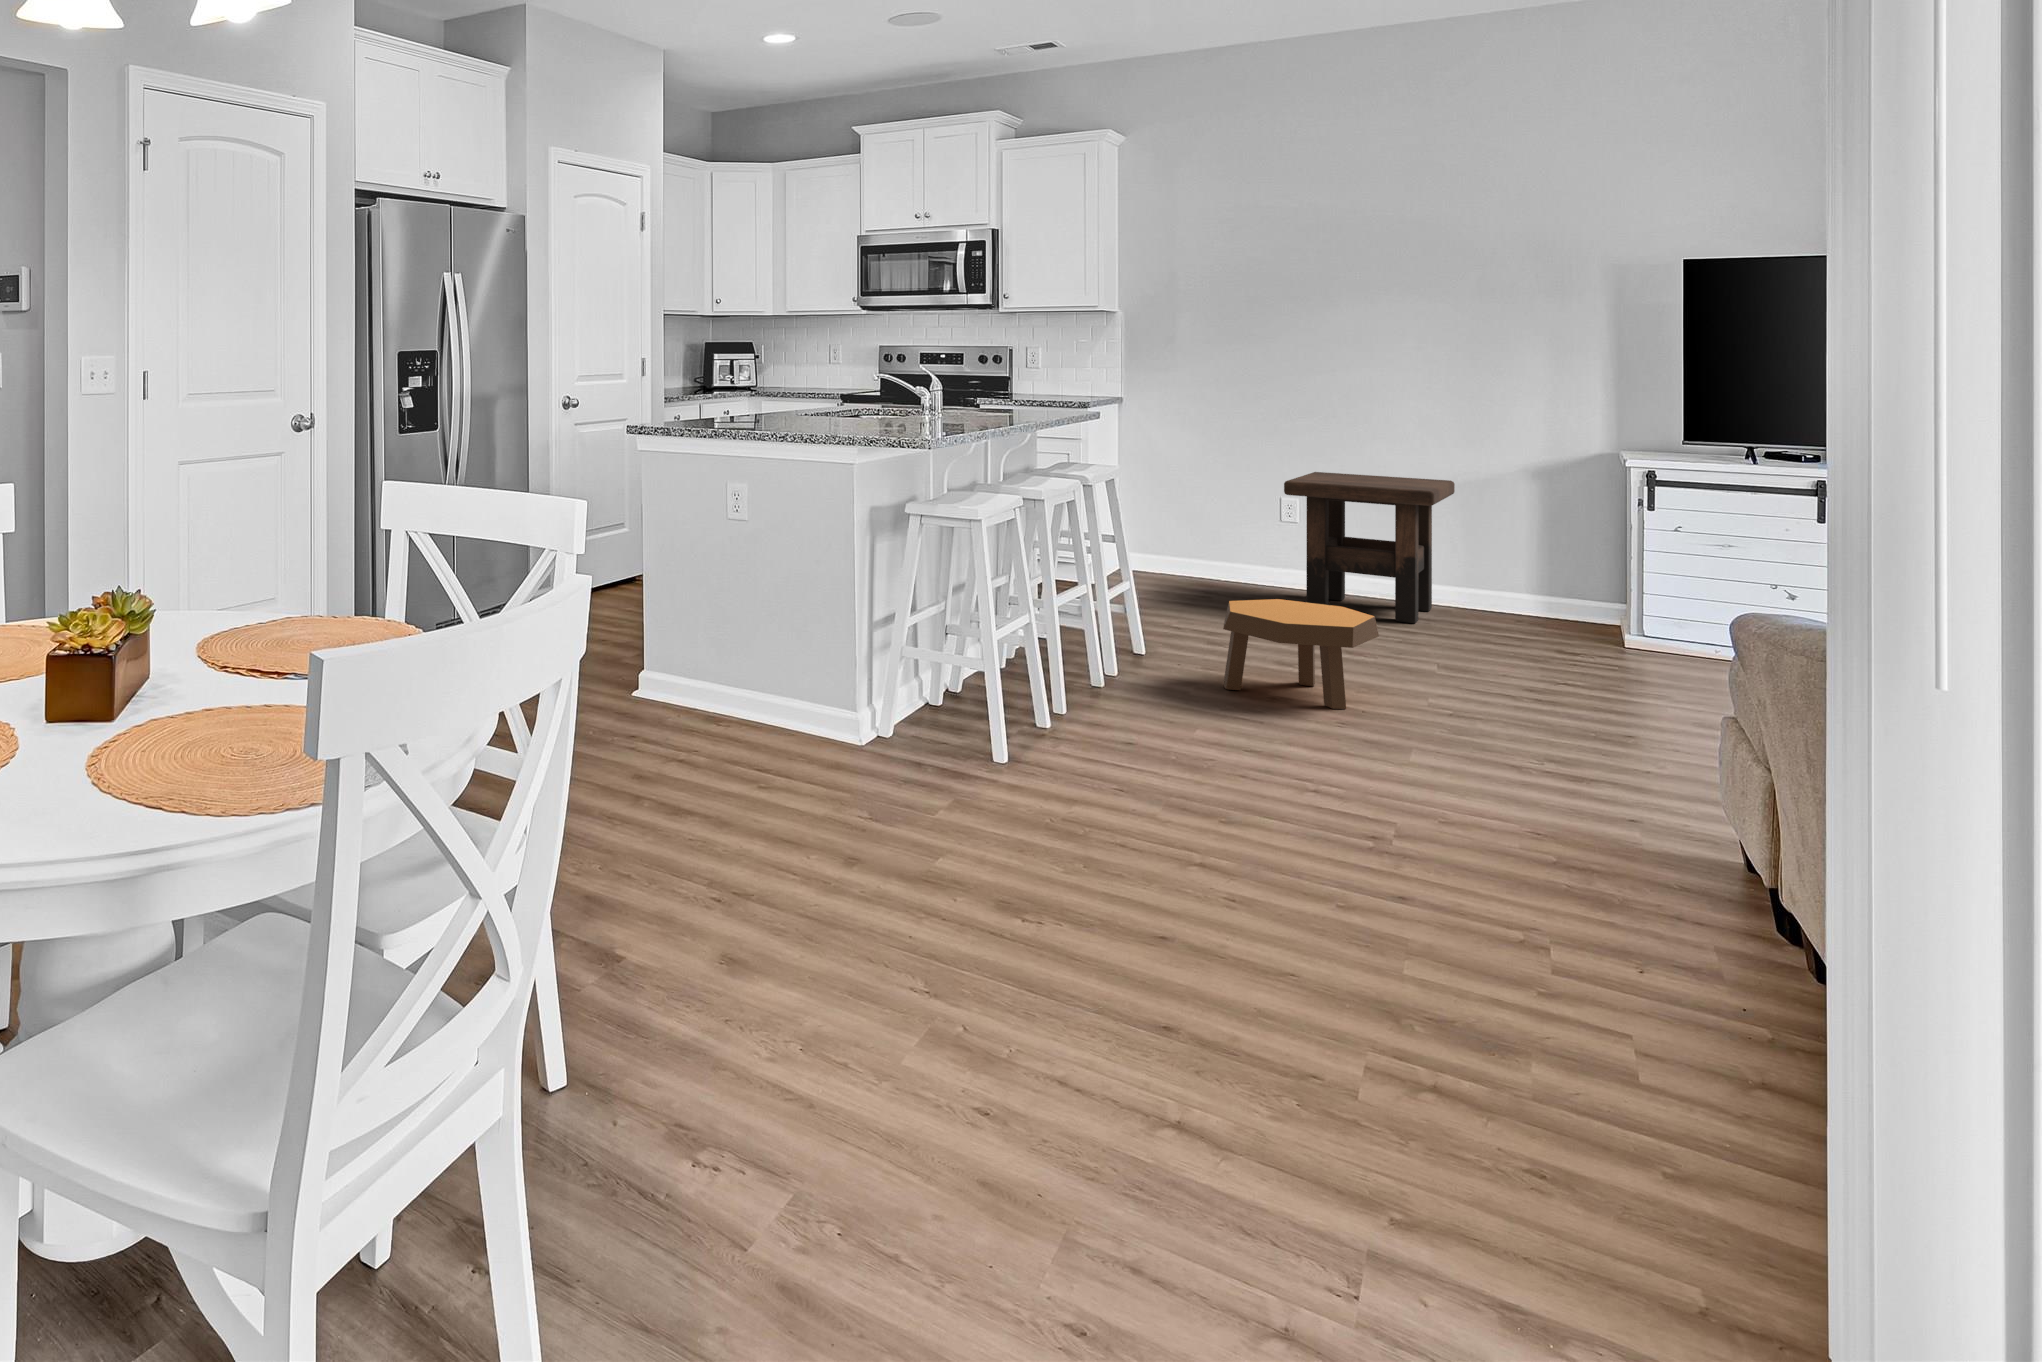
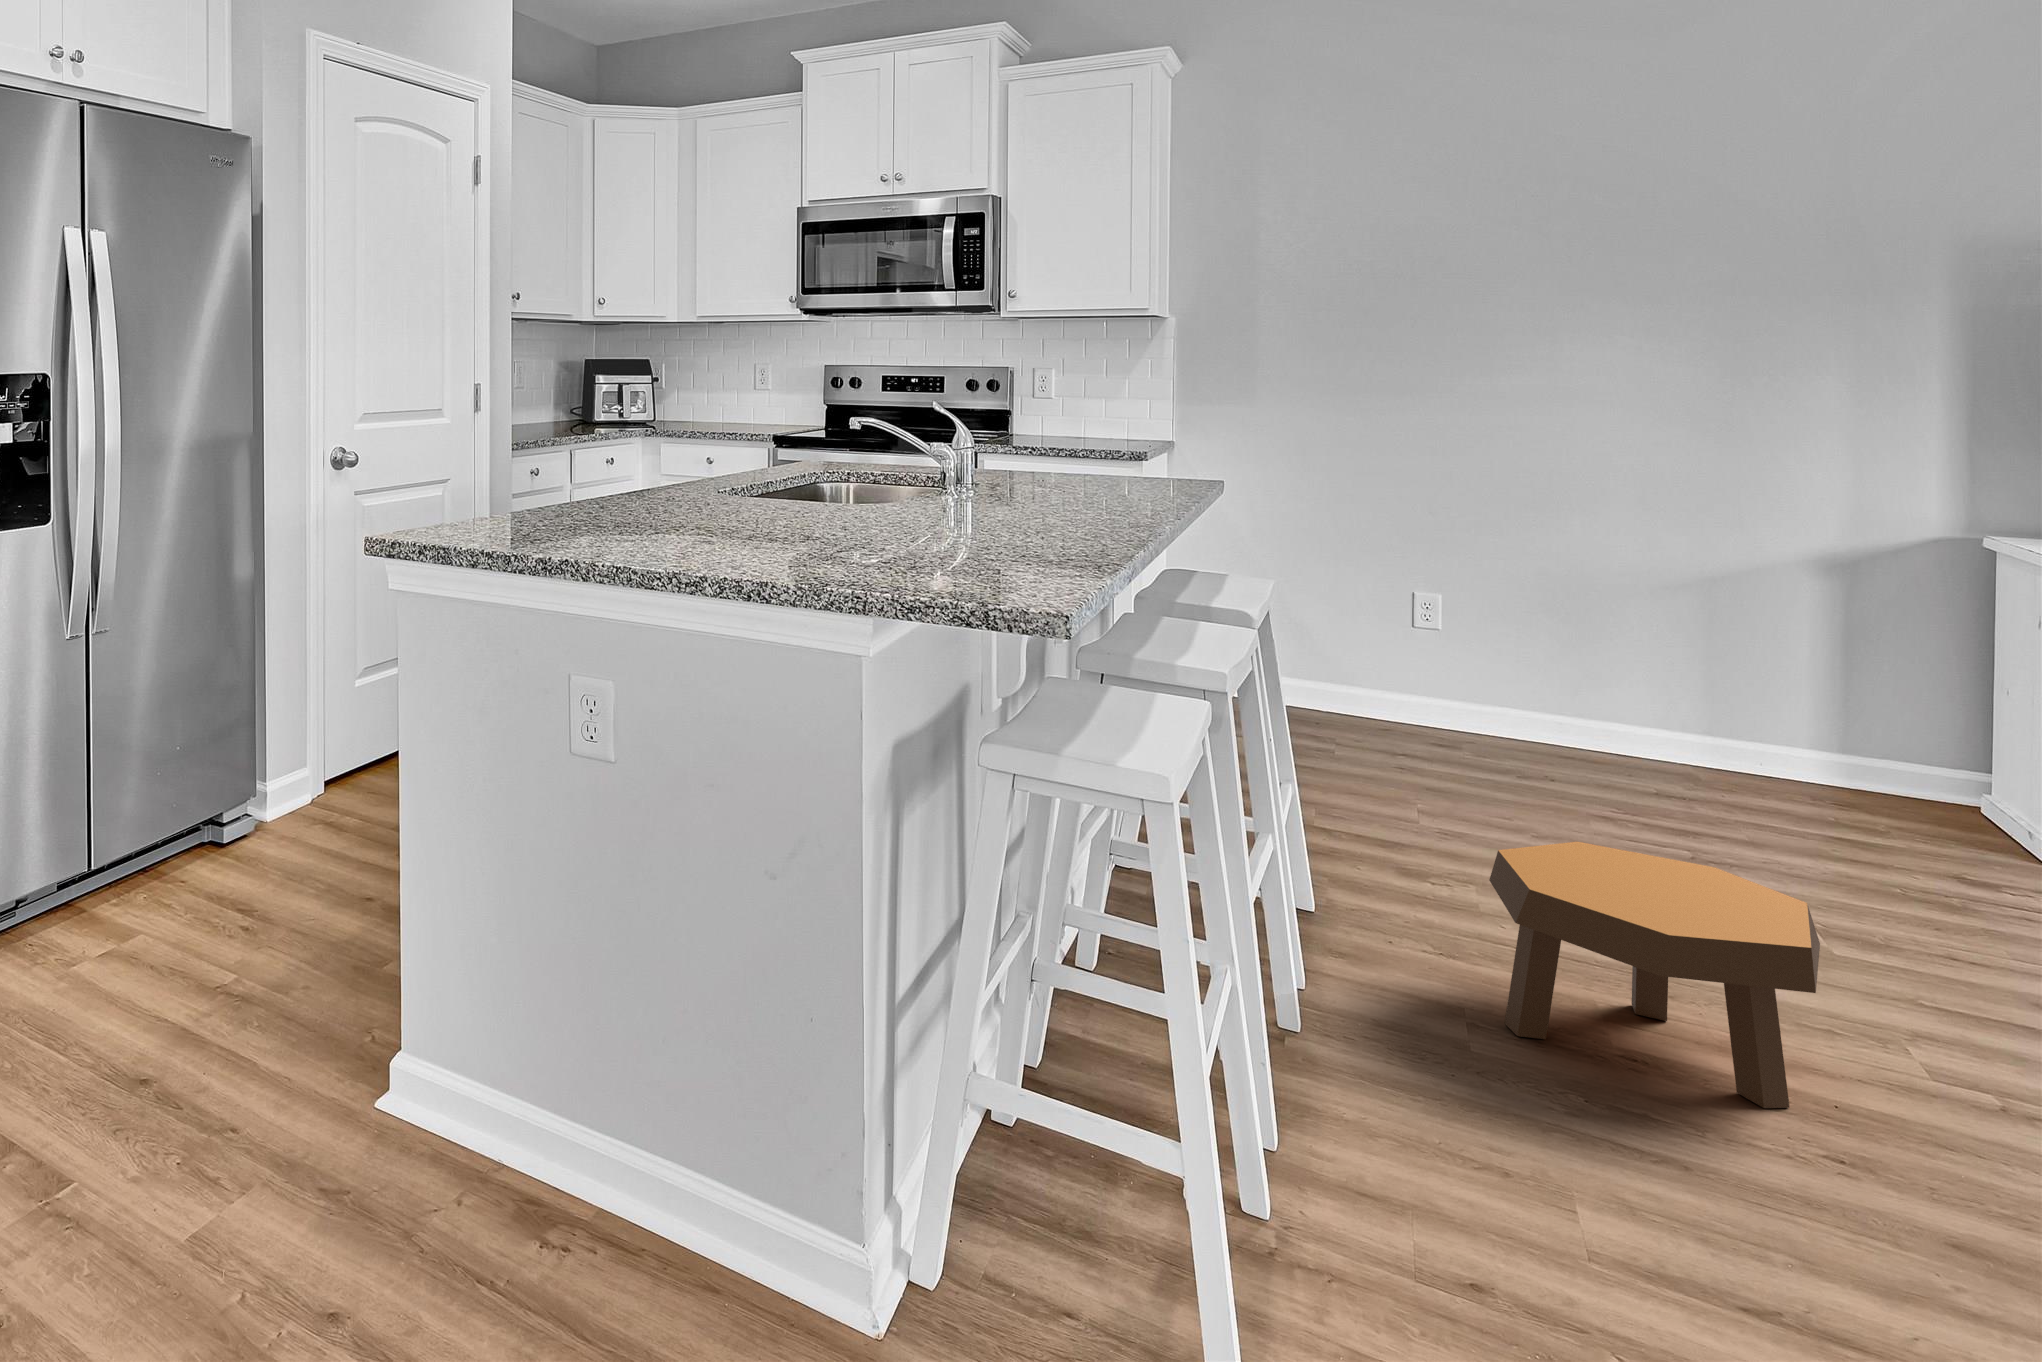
side table: present [1284,472,1455,623] -> none [1460,561,1724,818]

